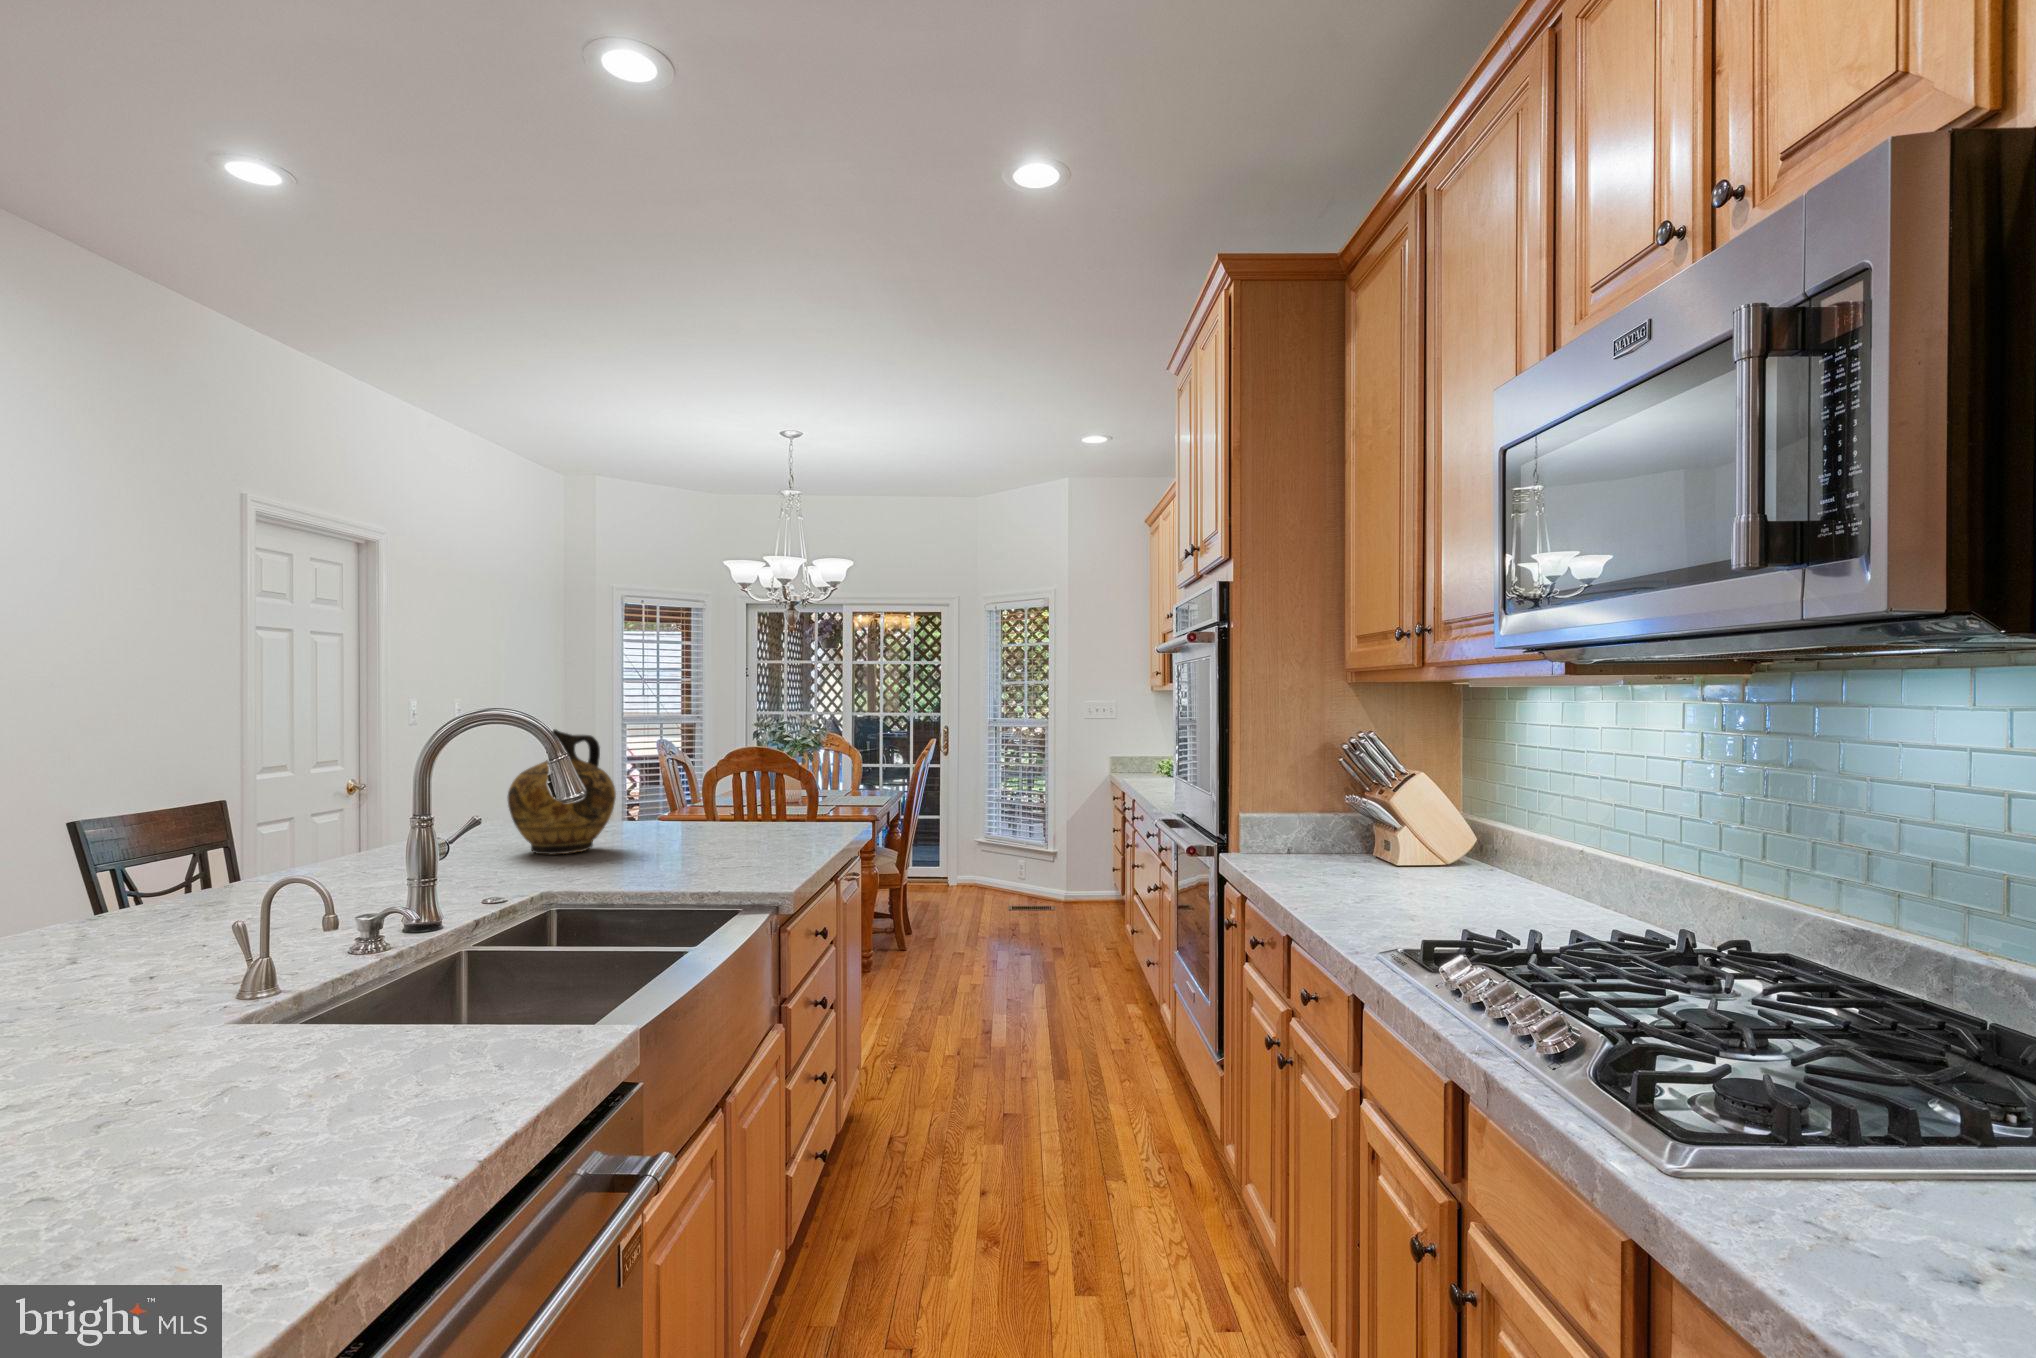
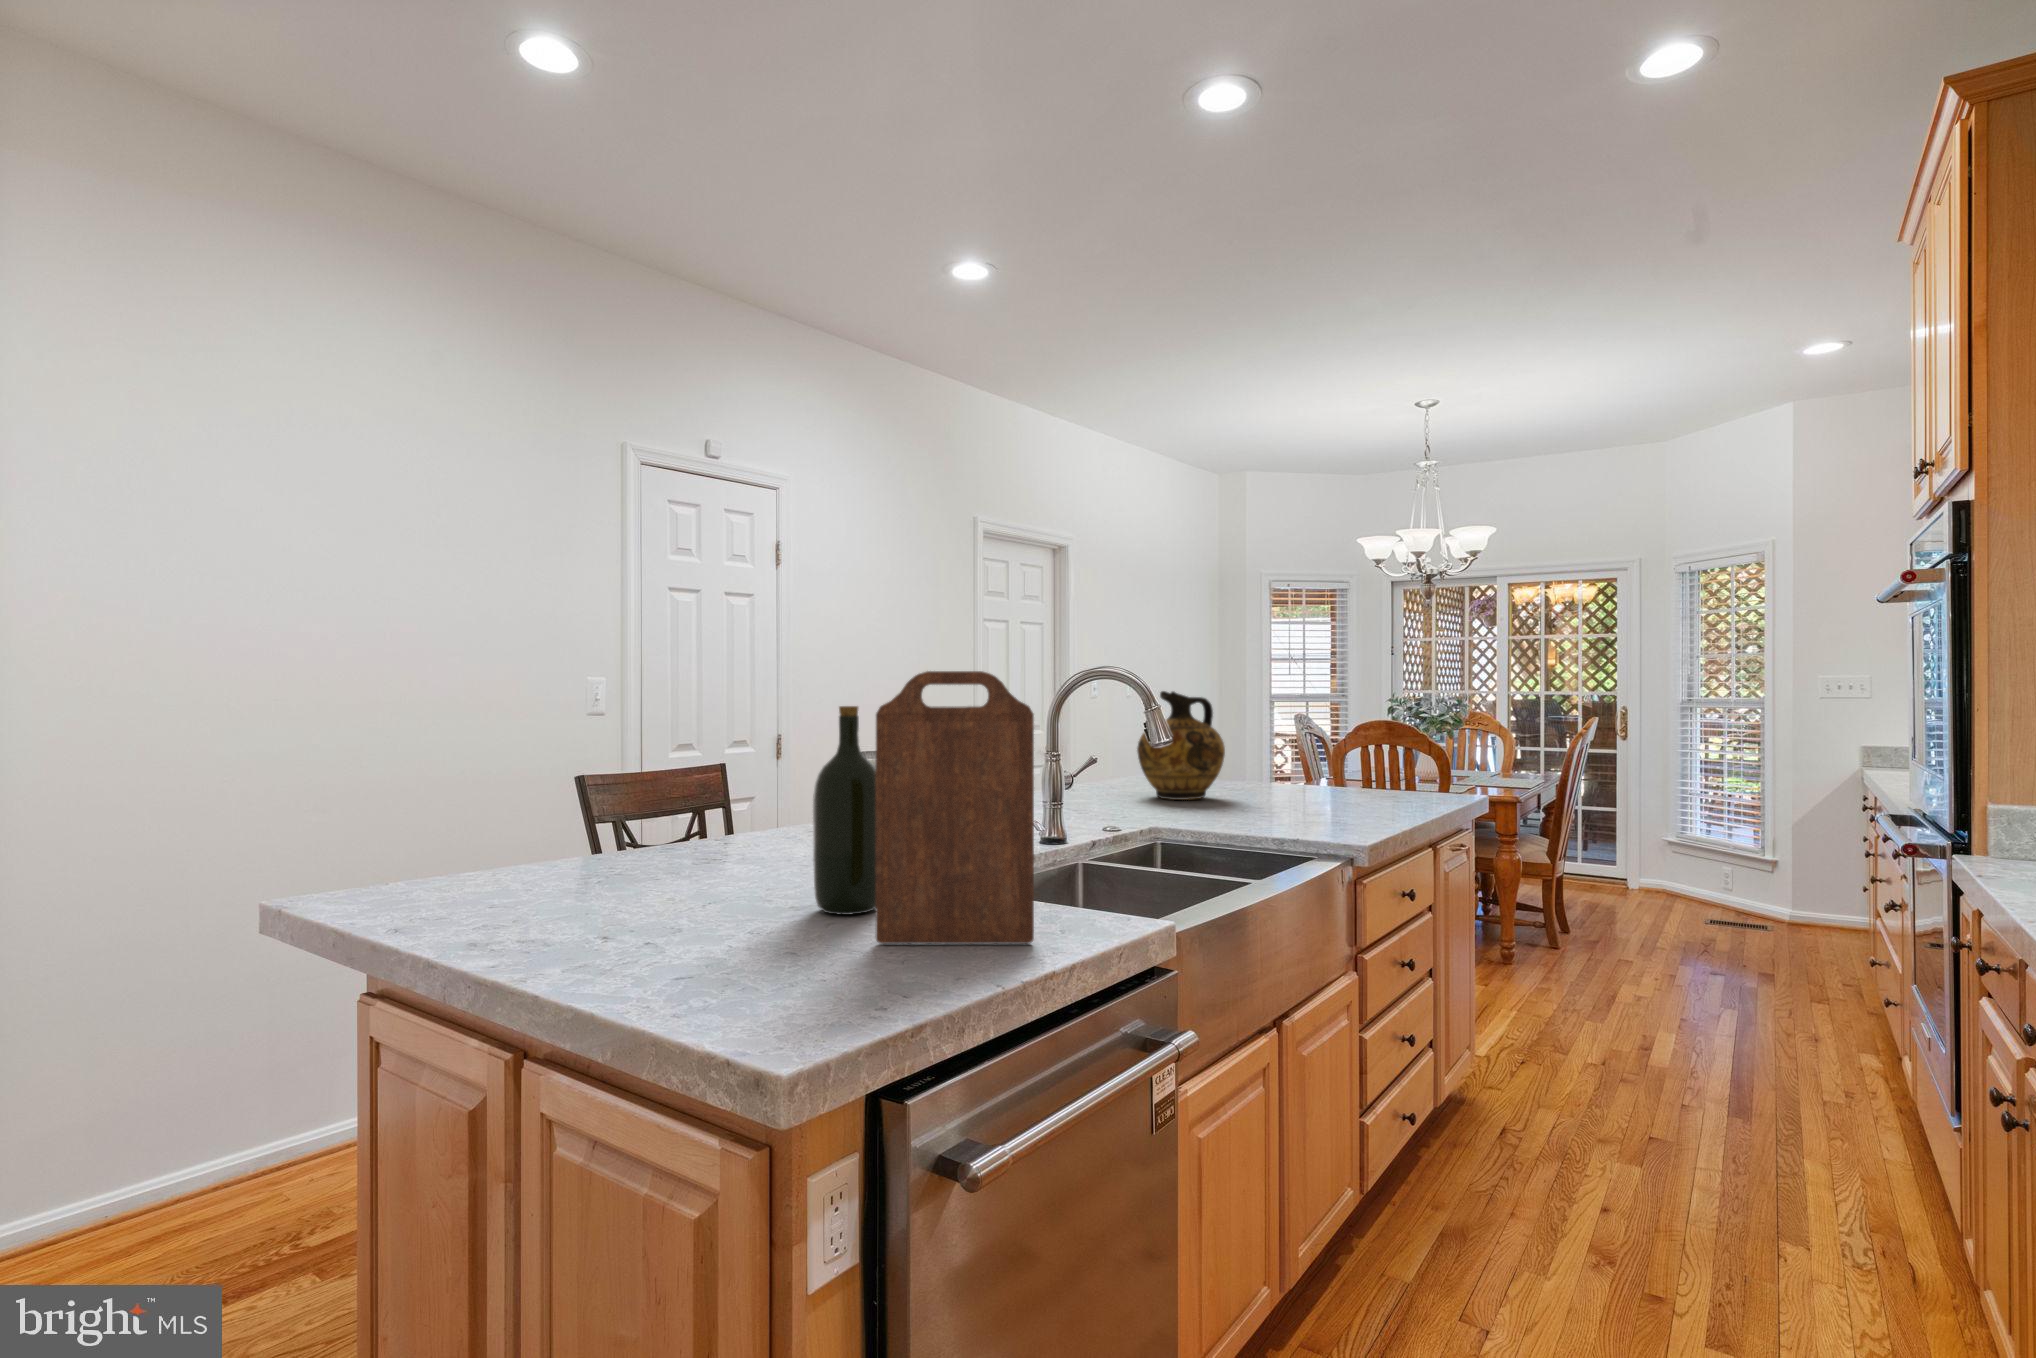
cutting board: none [216,744,474,1141] -> present [876,671,1034,944]
wine bottle: none [72,790,204,1104] -> present [813,706,876,915]

